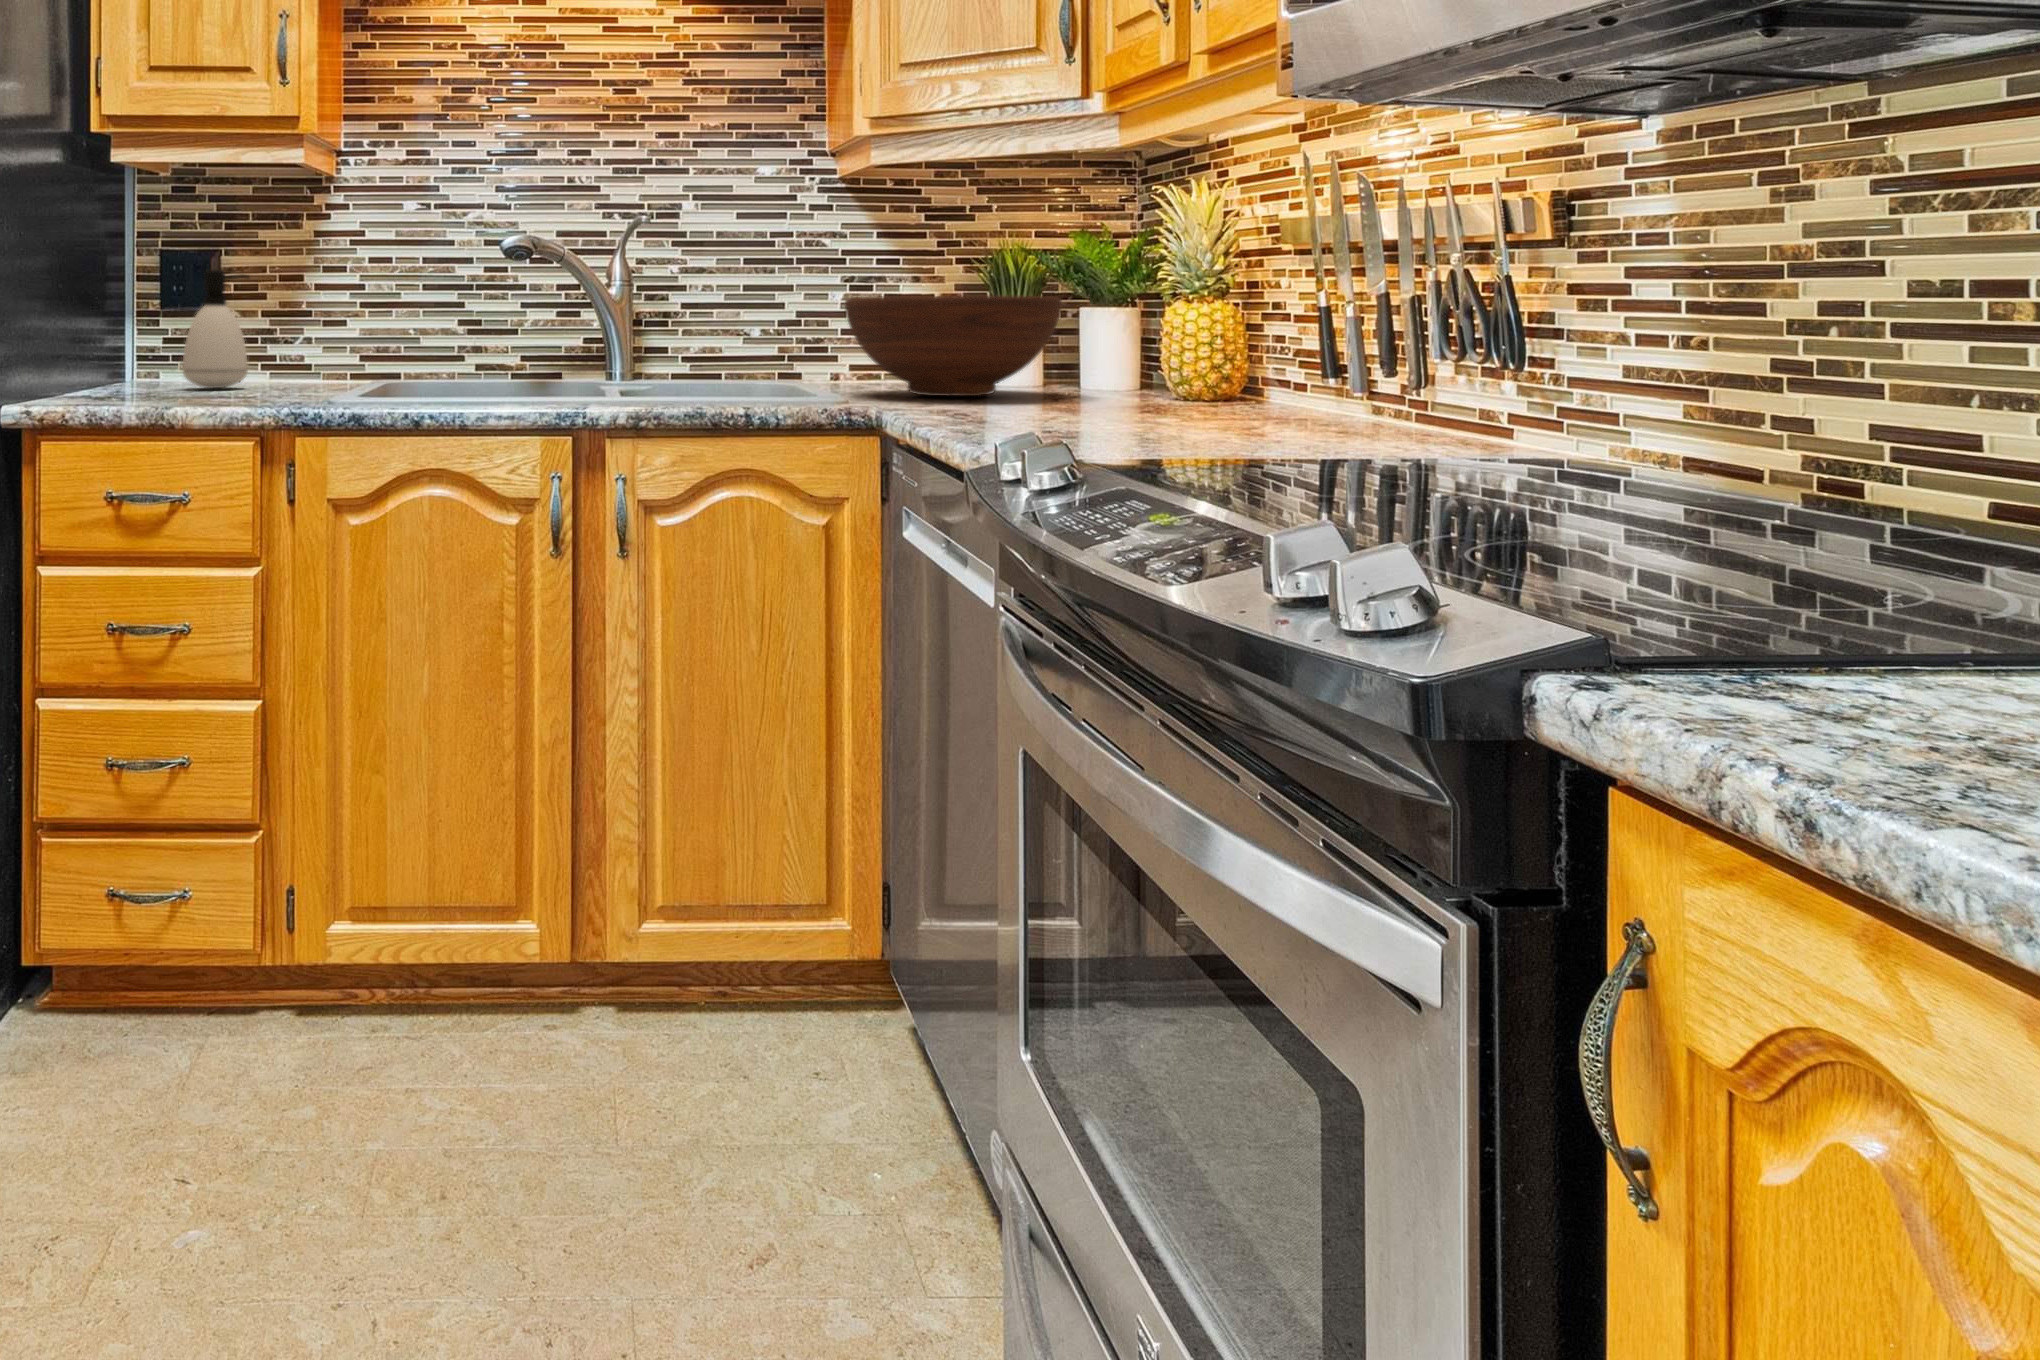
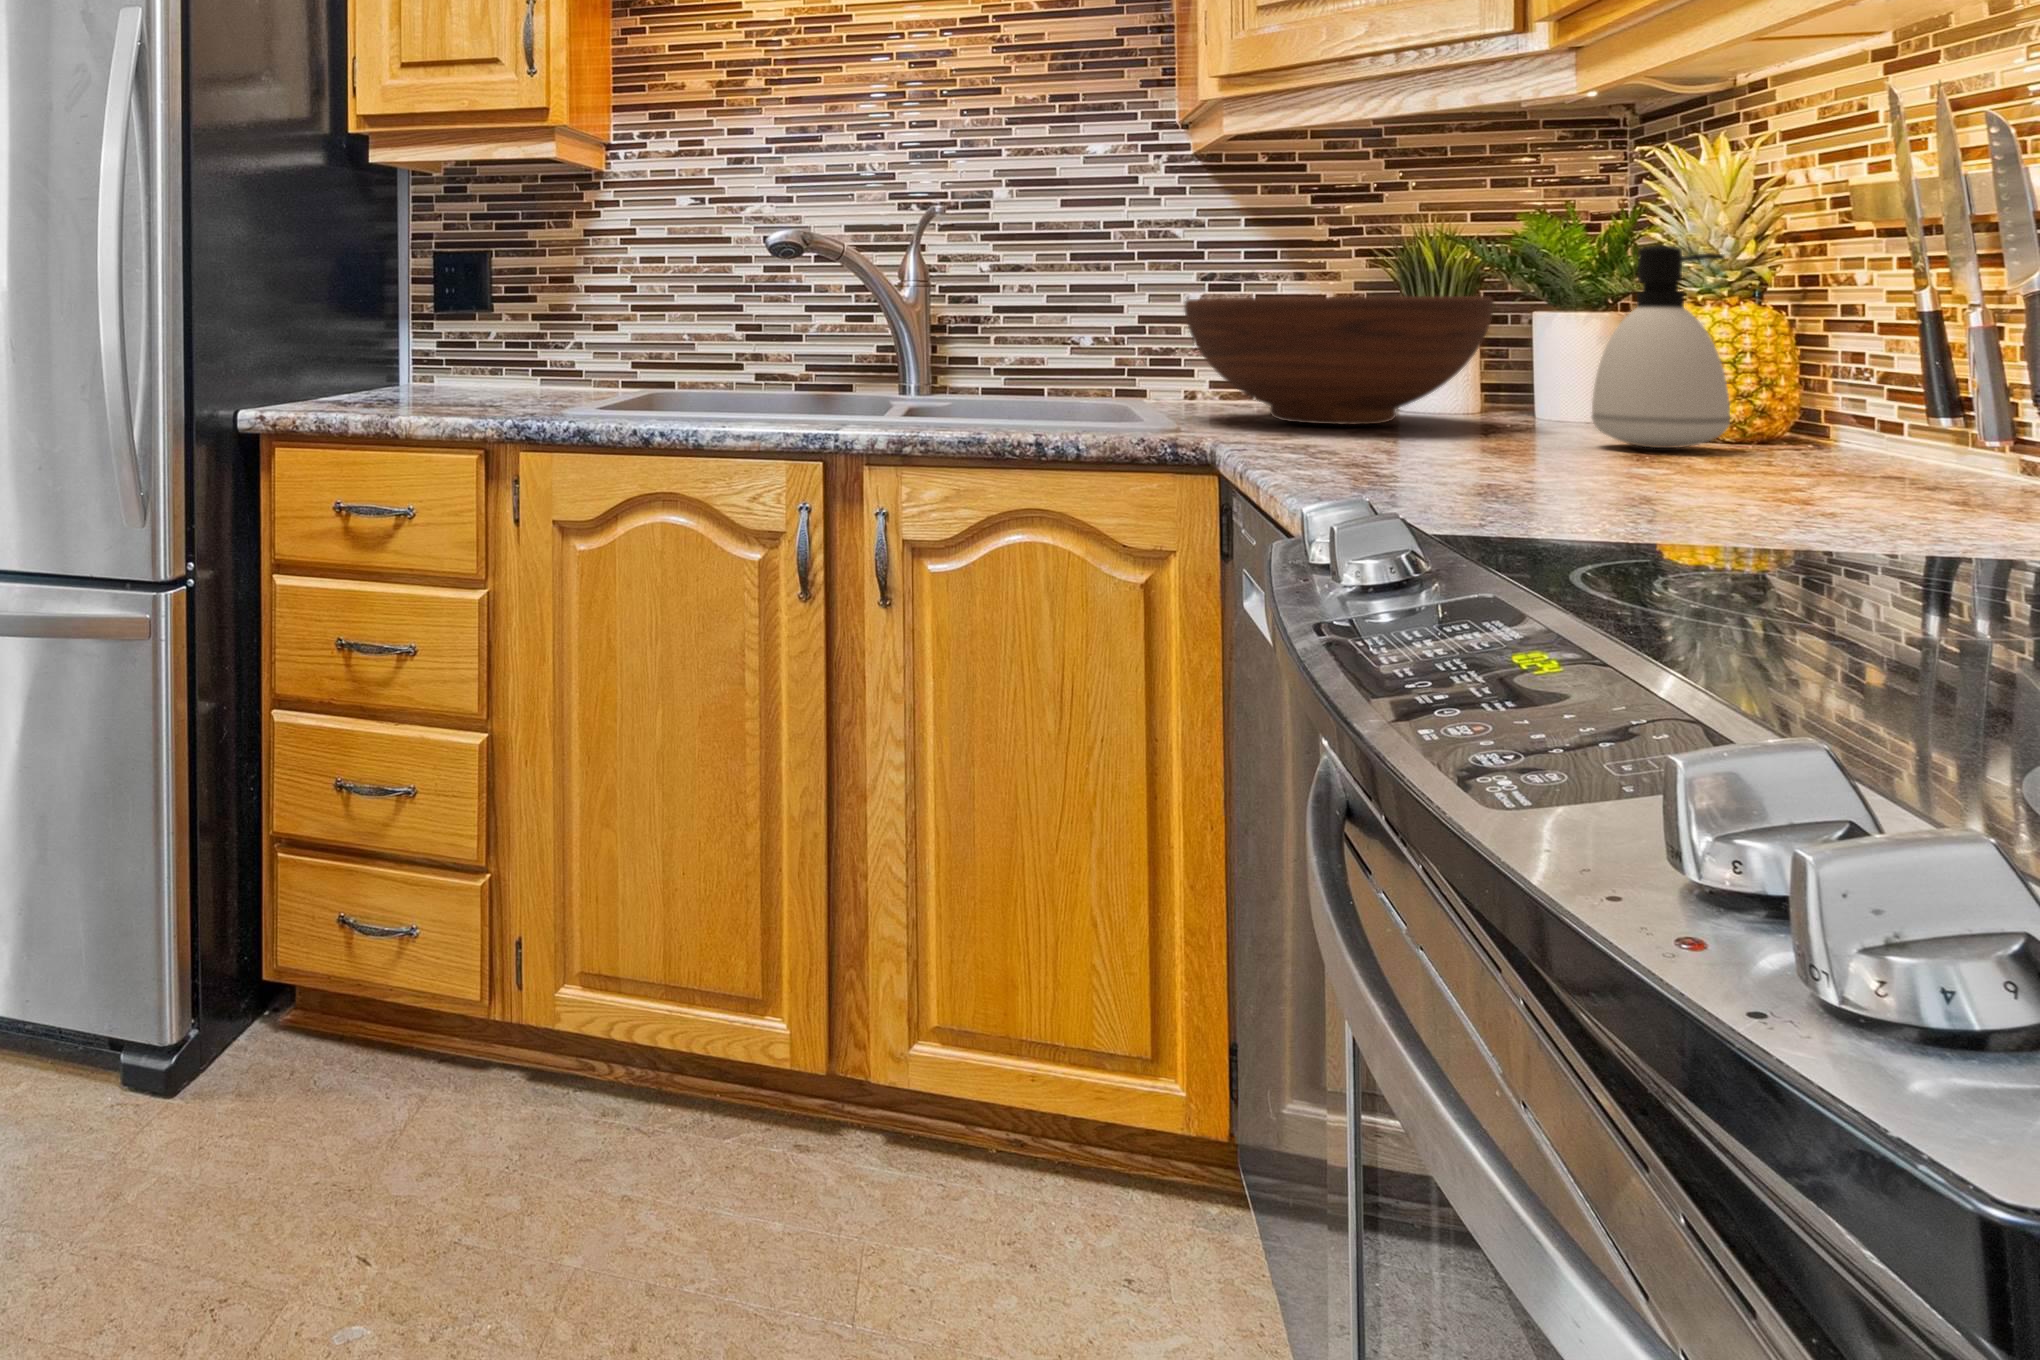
soap dispenser: present [183,269,249,388] -> present [1592,245,1730,448]

